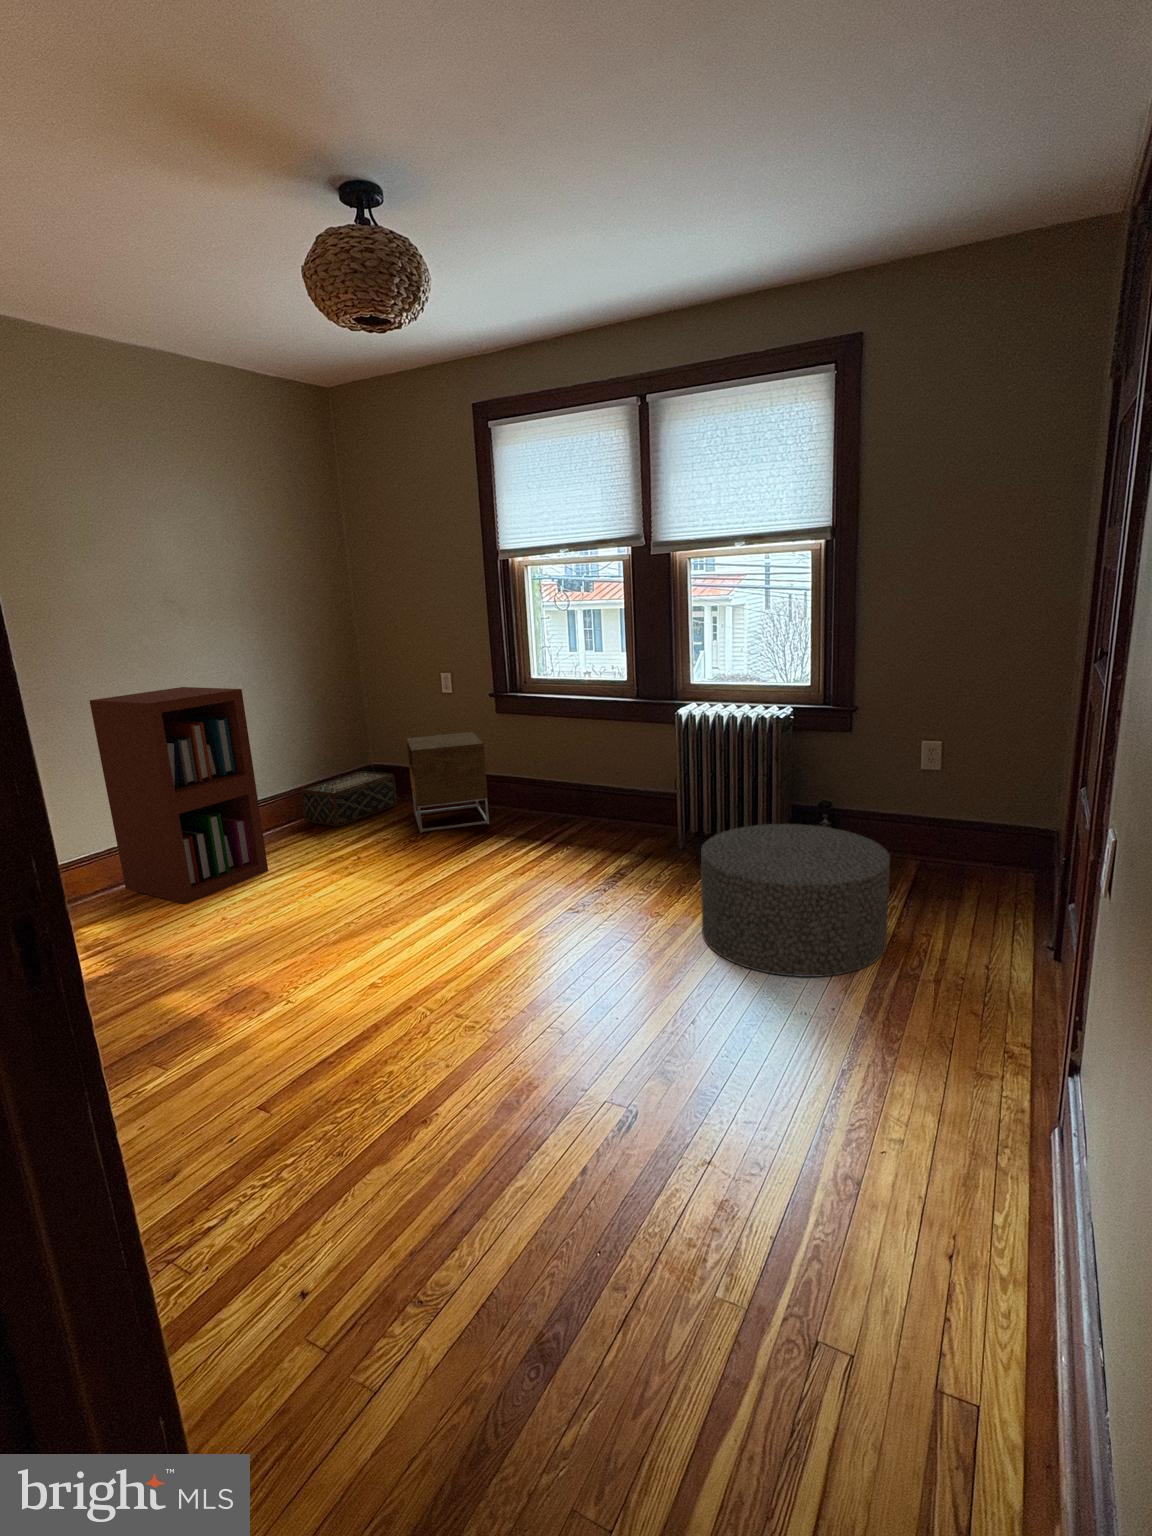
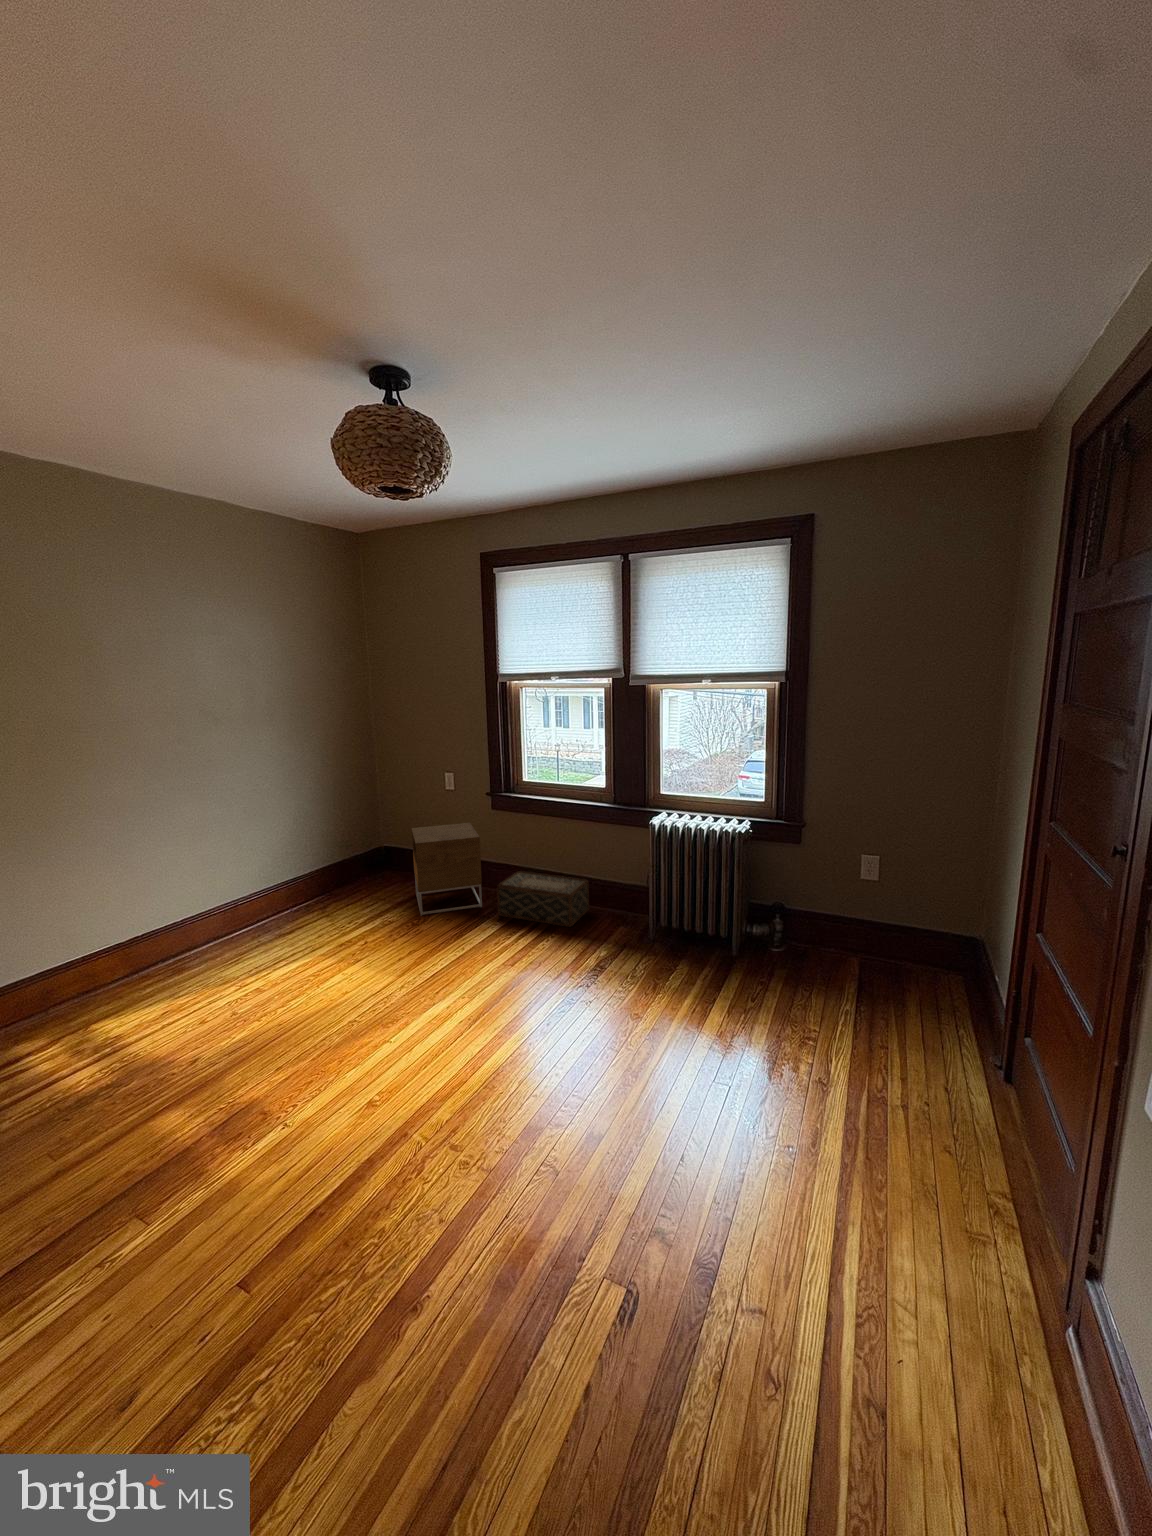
bookshelf: present [90,687,268,904] -> none [119,787,279,996]
woven basket: present [301,771,397,827] -> present [497,871,589,927]
ottoman: present [701,824,890,977] -> none [681,935,857,1102]

